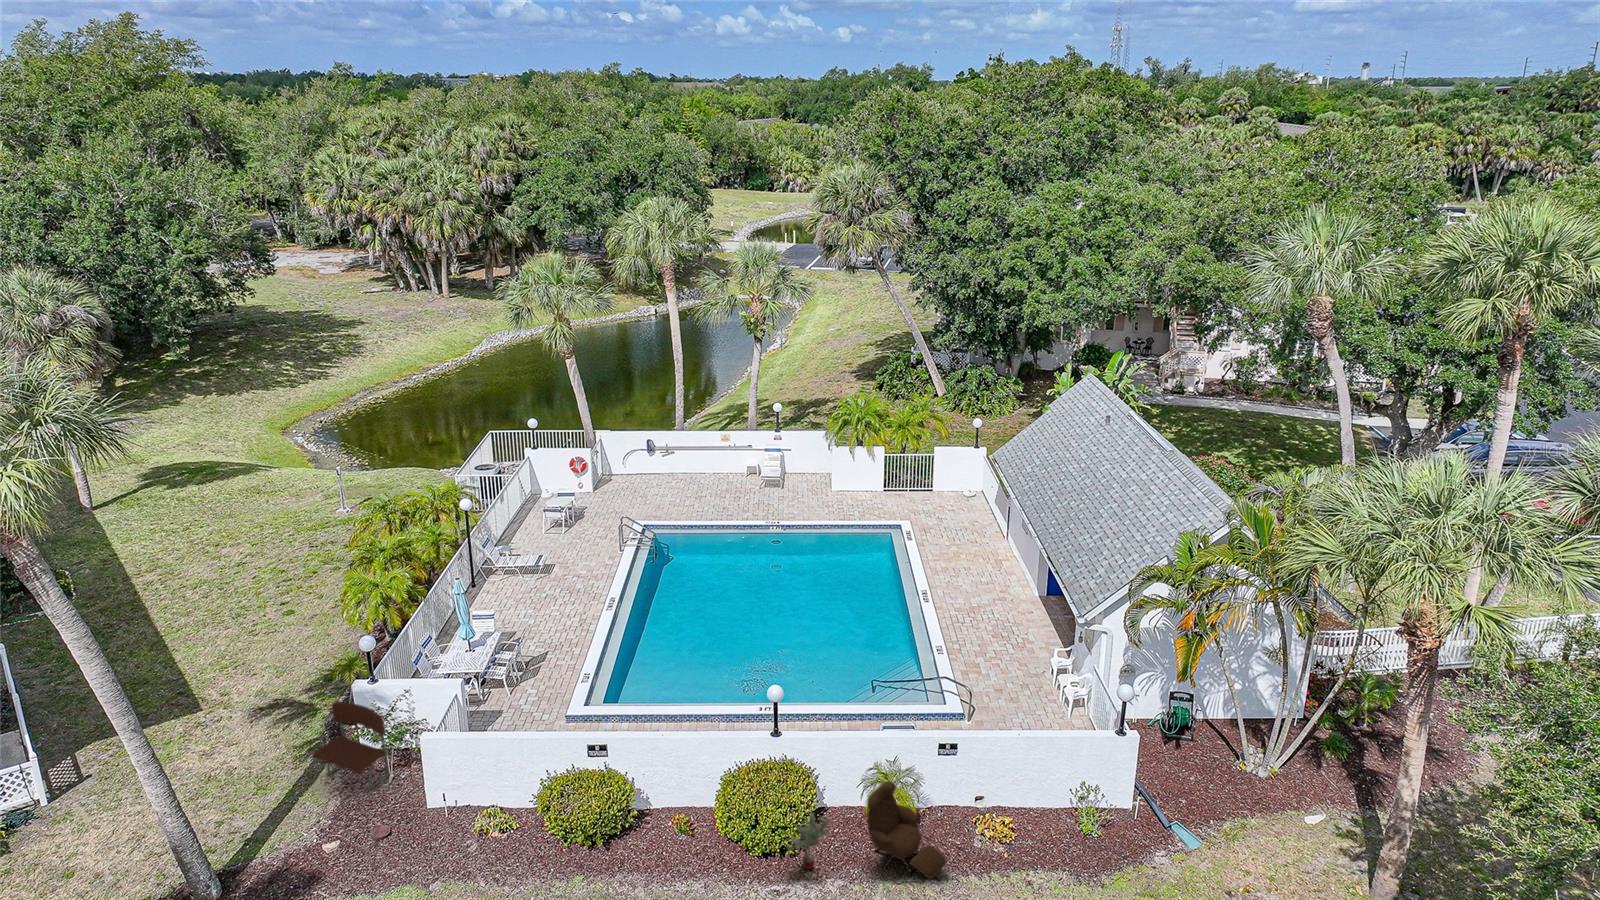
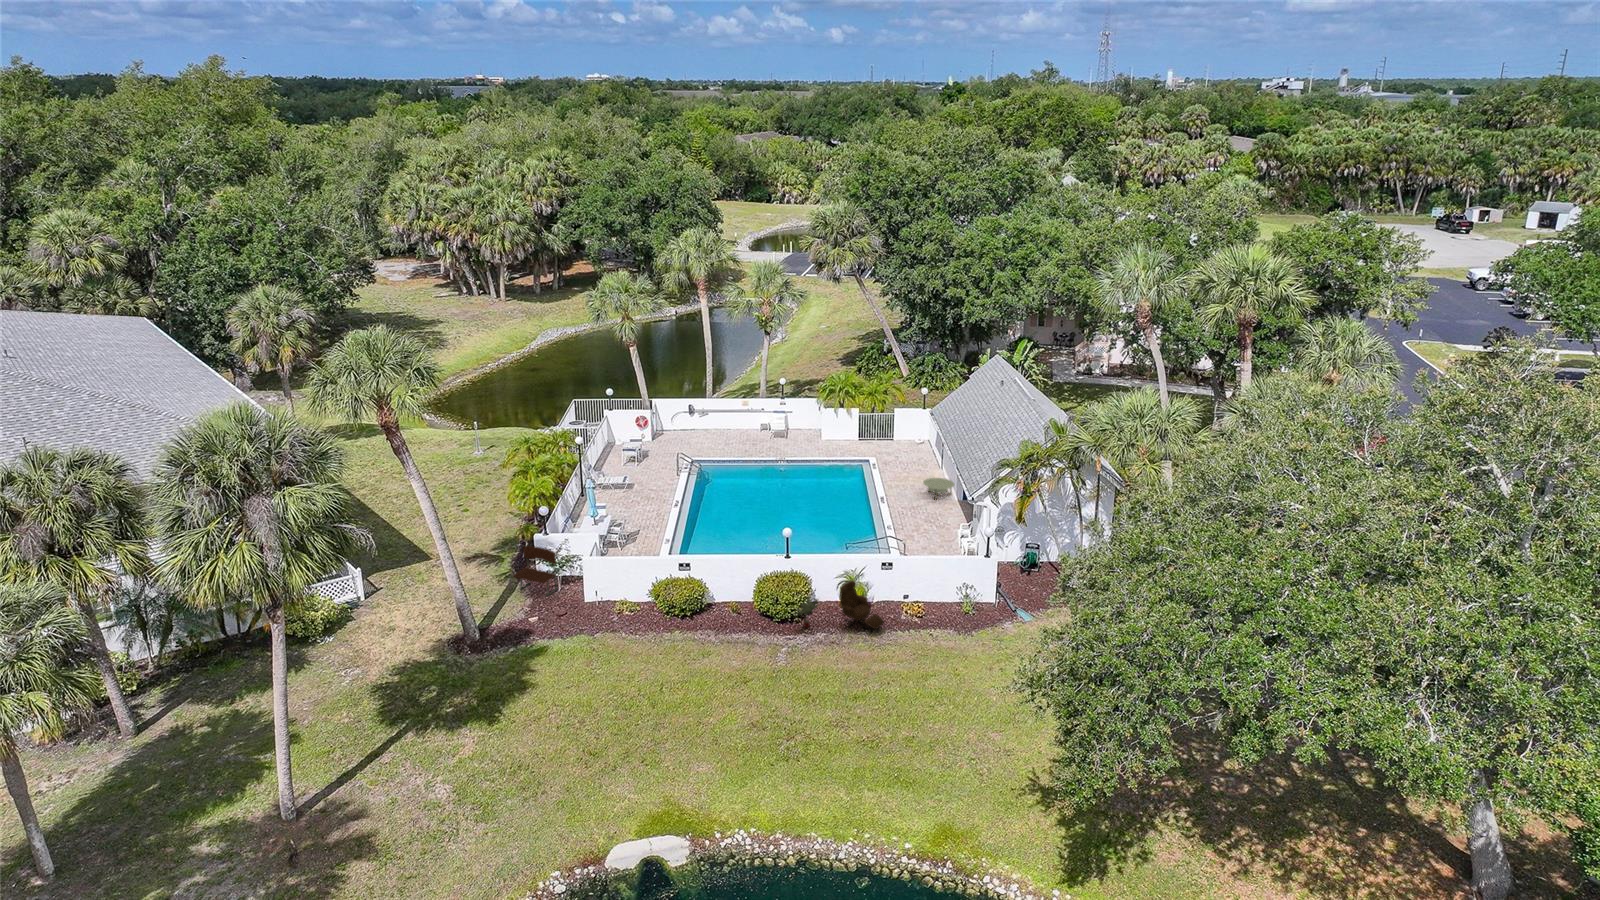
round table: none [987,560,1035,598] -> present [923,478,955,500]

